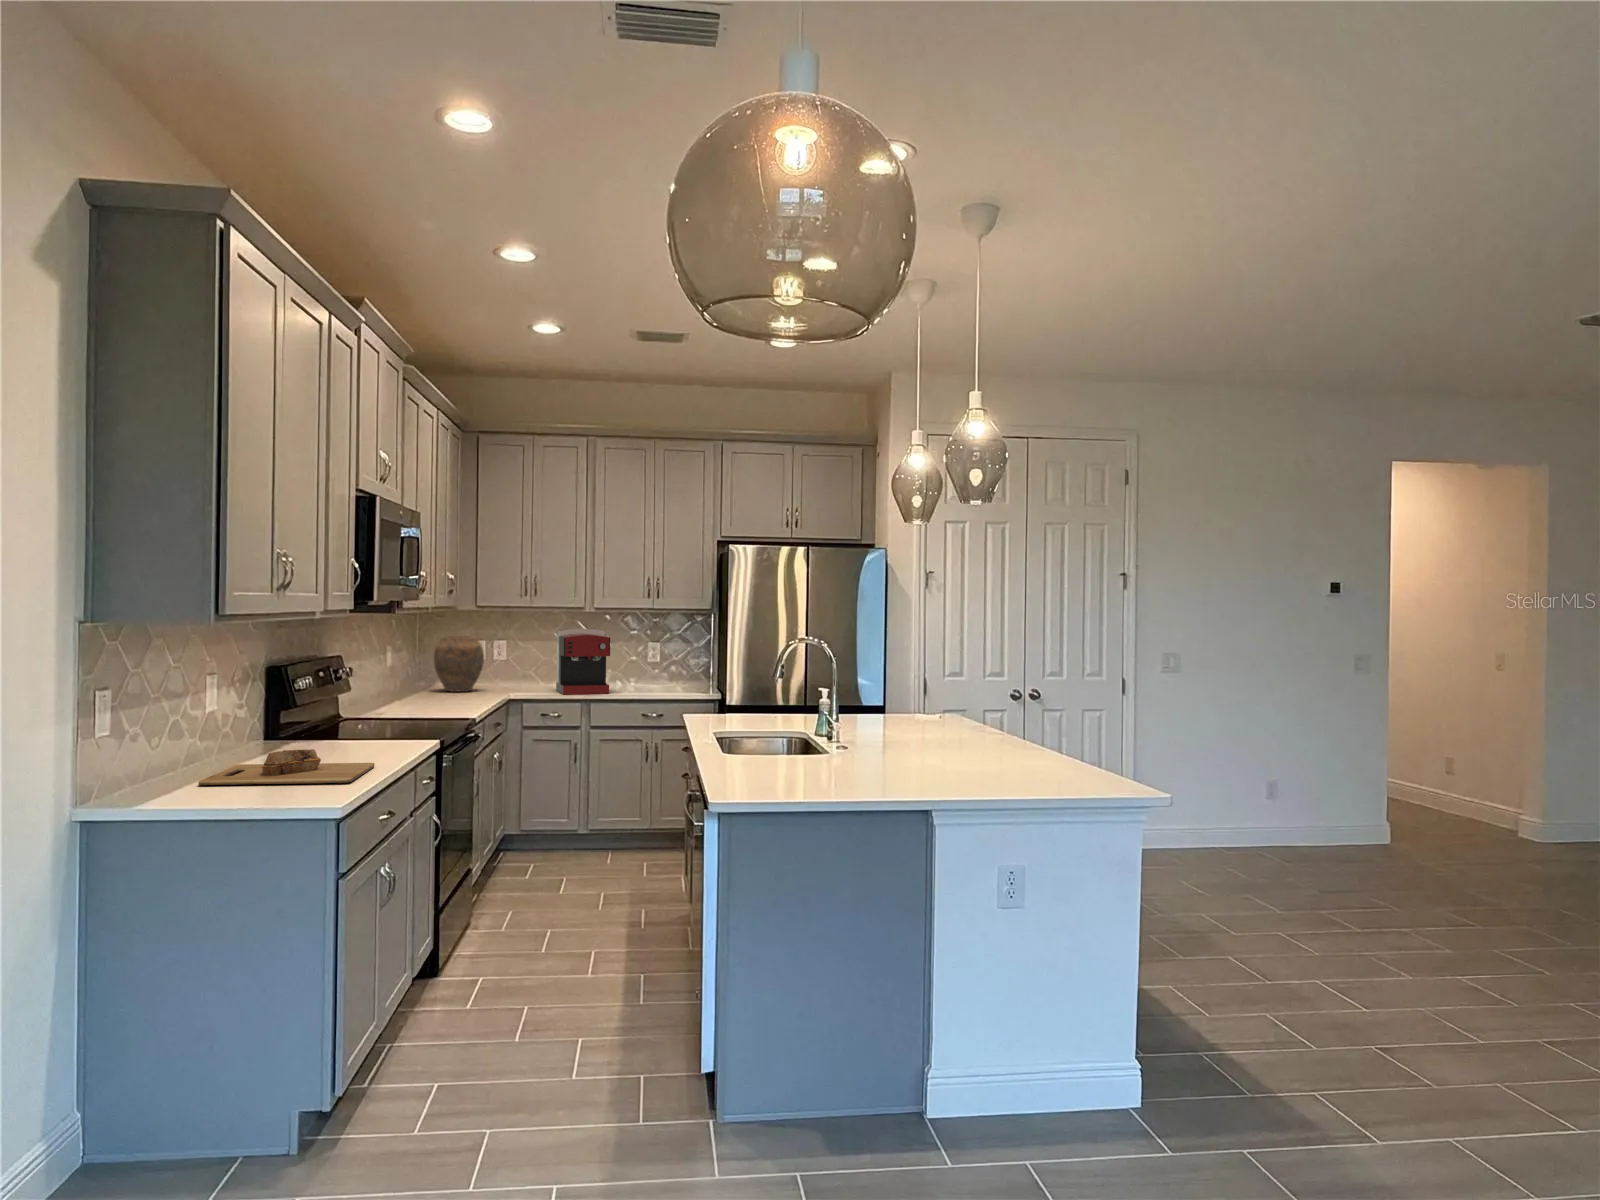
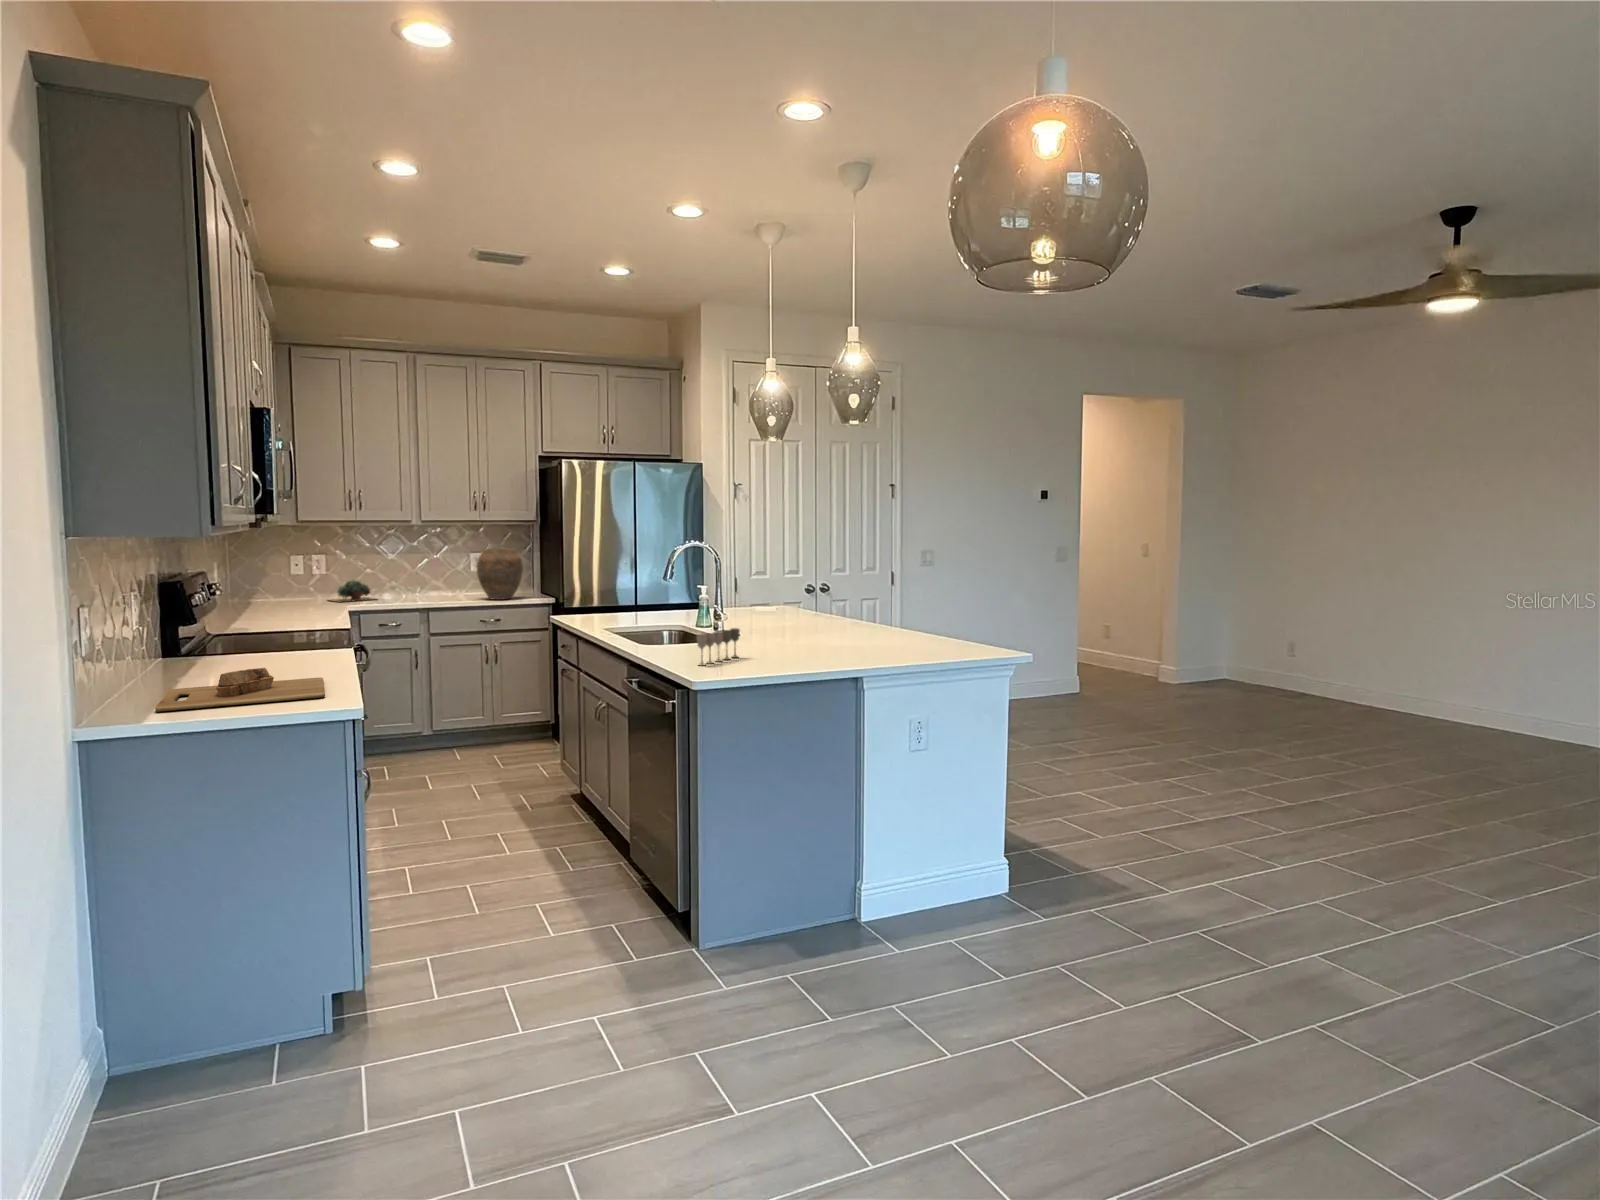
coffee maker: present [556,628,610,694] -> none [387,541,449,606]
vase: present [434,636,484,692] -> present [477,548,523,600]
succulent plant: none [503,666,550,688] -> present [332,580,375,602]
wine glass: none [743,737,805,778] -> present [697,628,740,666]

